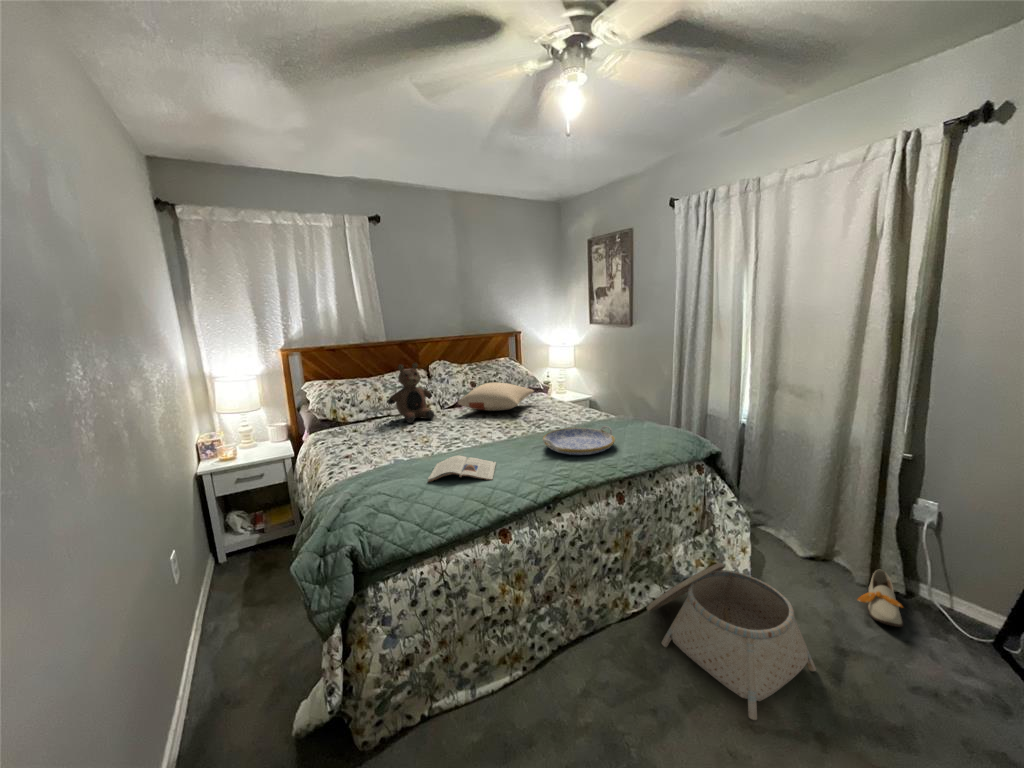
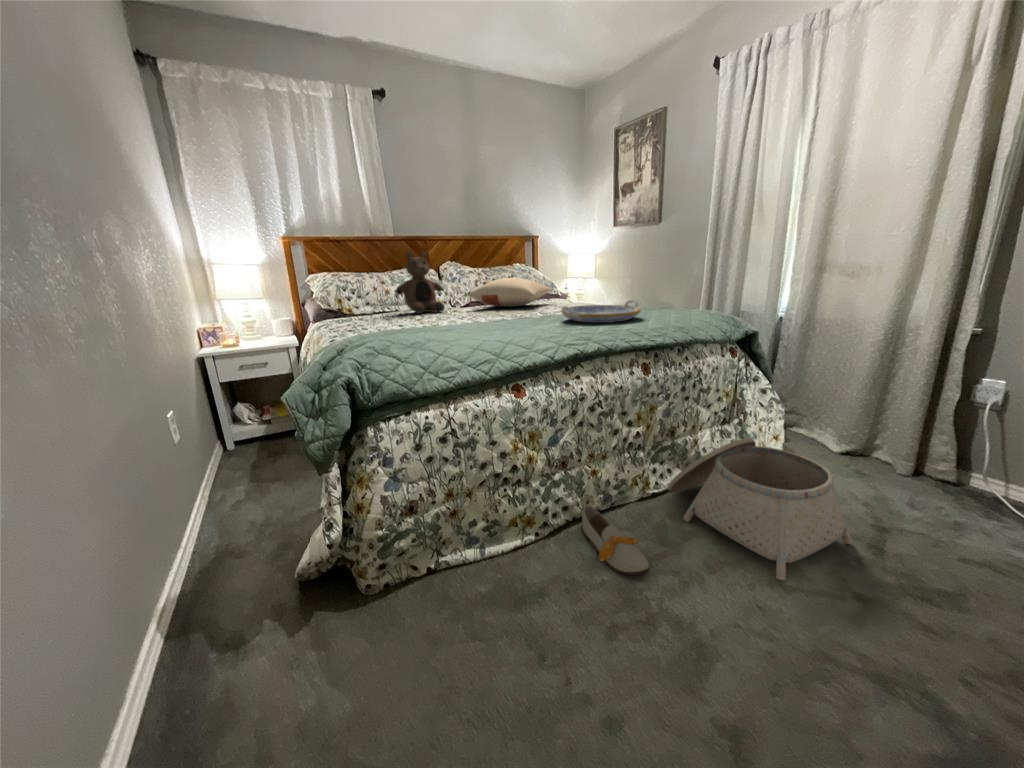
magazine: present [428,455,496,482] -> none [434,319,510,337]
shoe: present [857,570,903,627] -> present [582,506,650,575]

